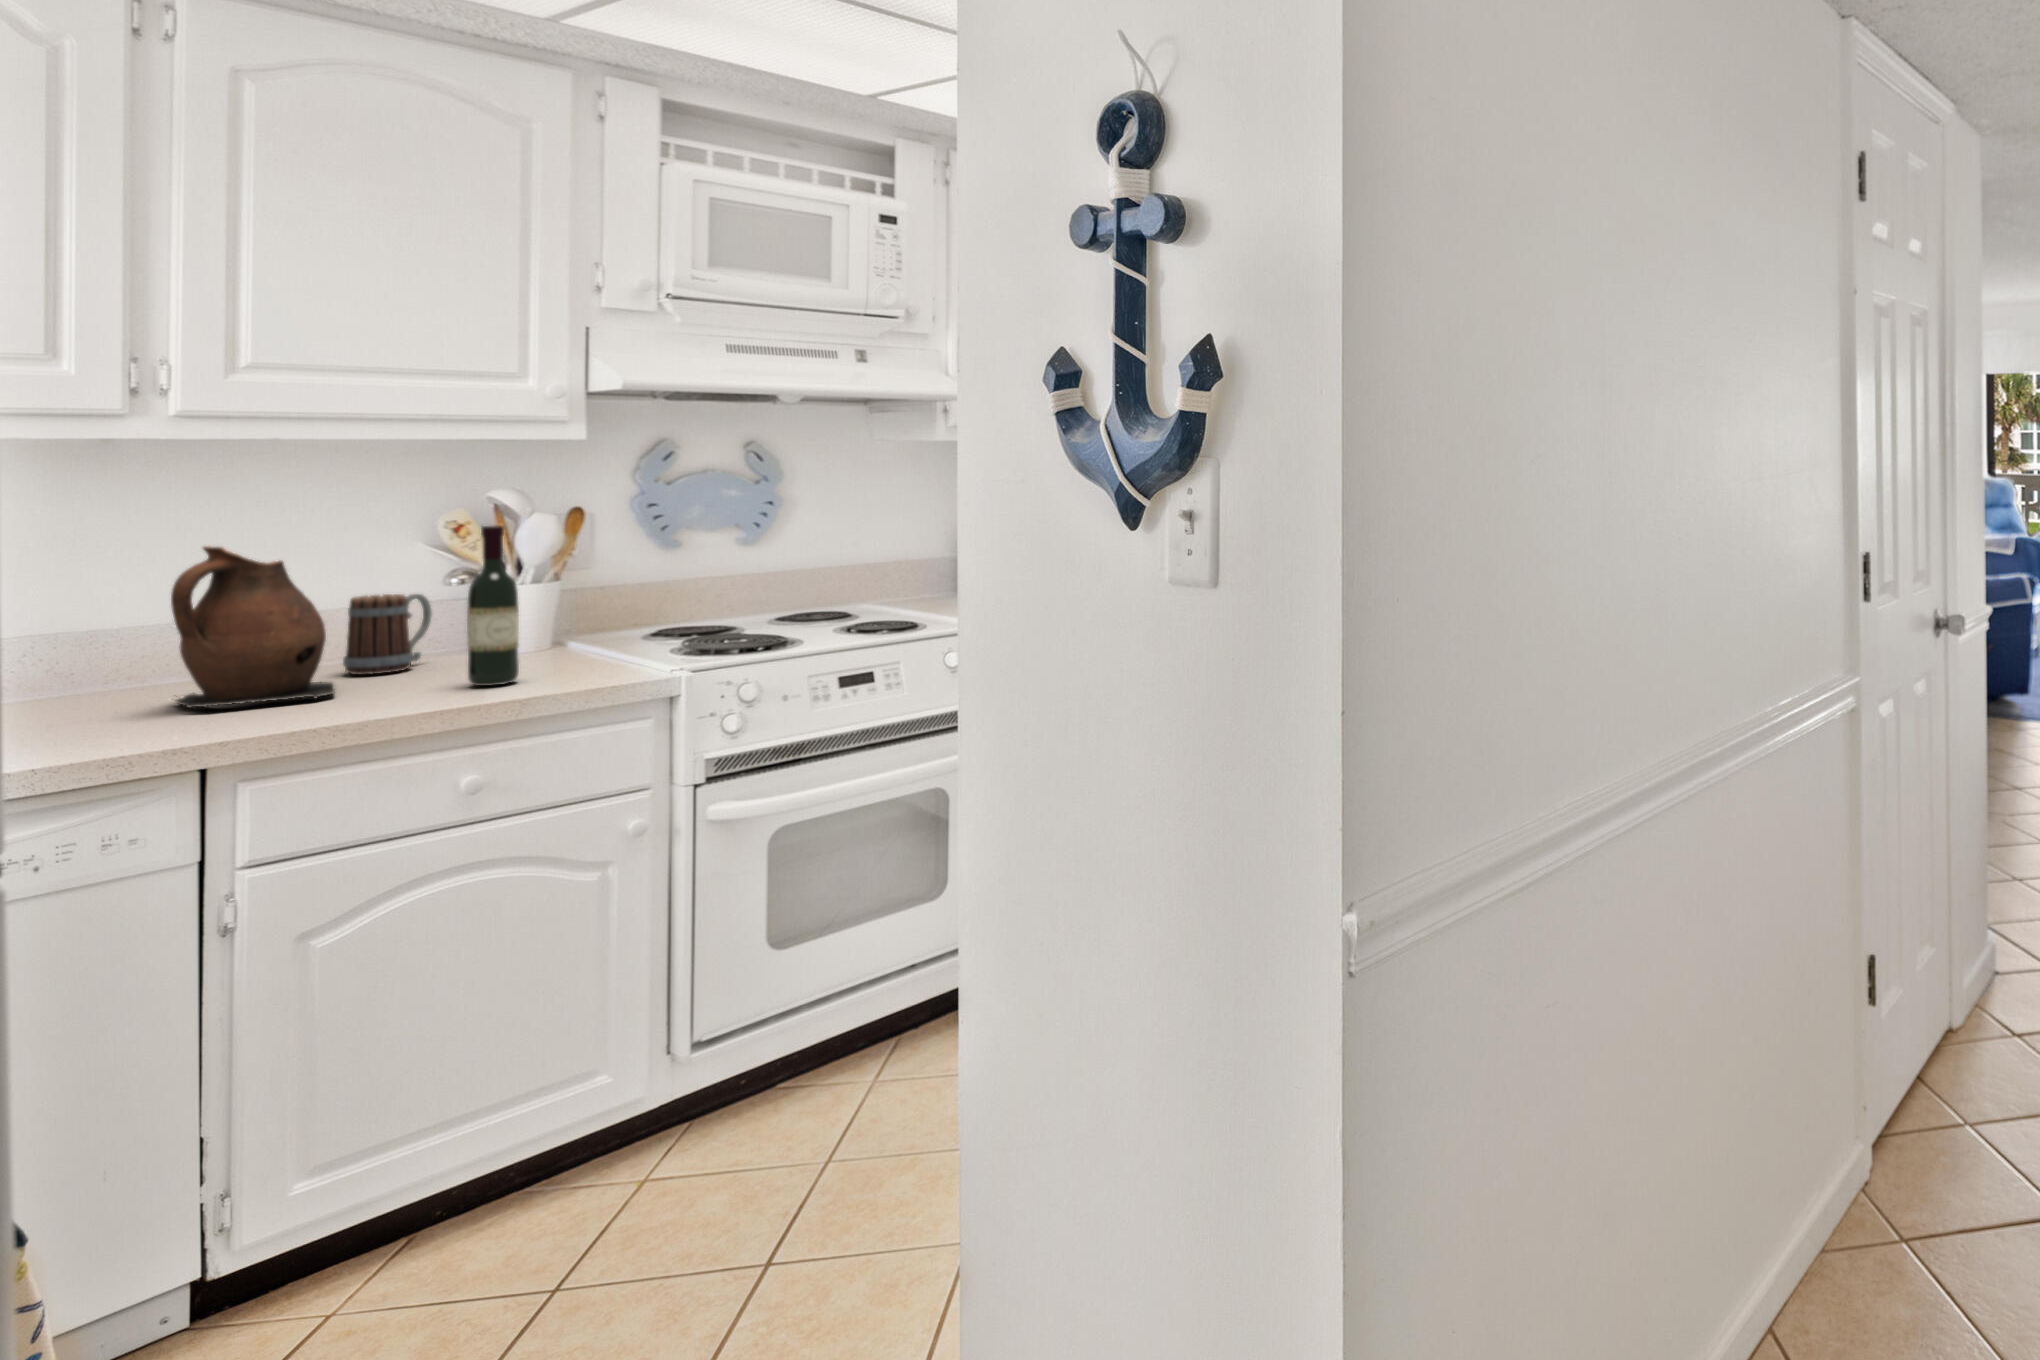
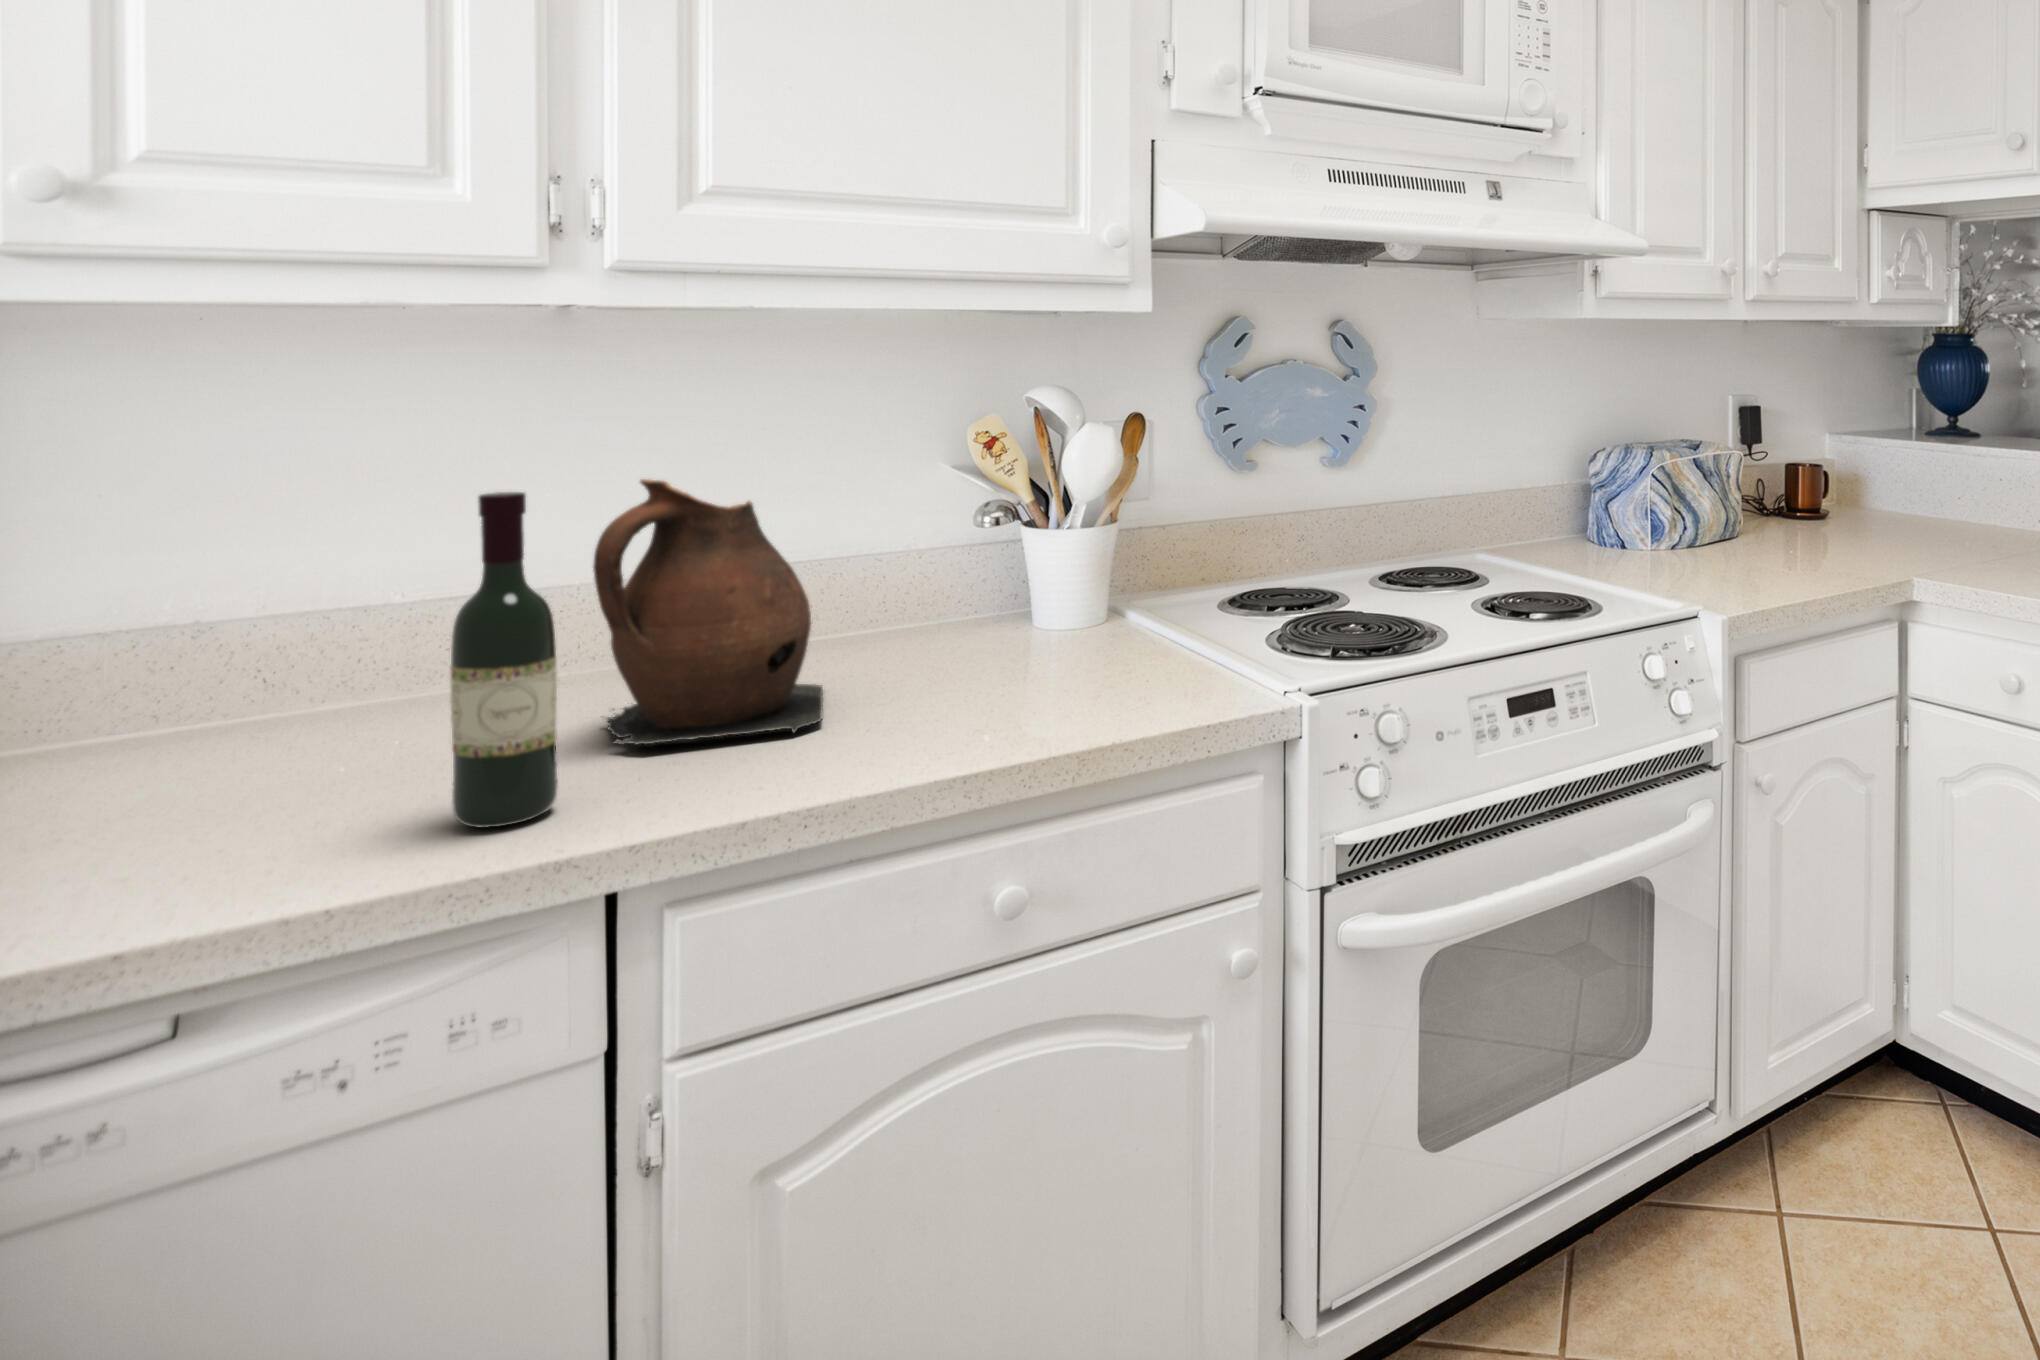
wine bottle: present [467,525,519,686] -> present [450,492,558,827]
mug: present [343,594,432,675] -> none [837,544,951,670]

